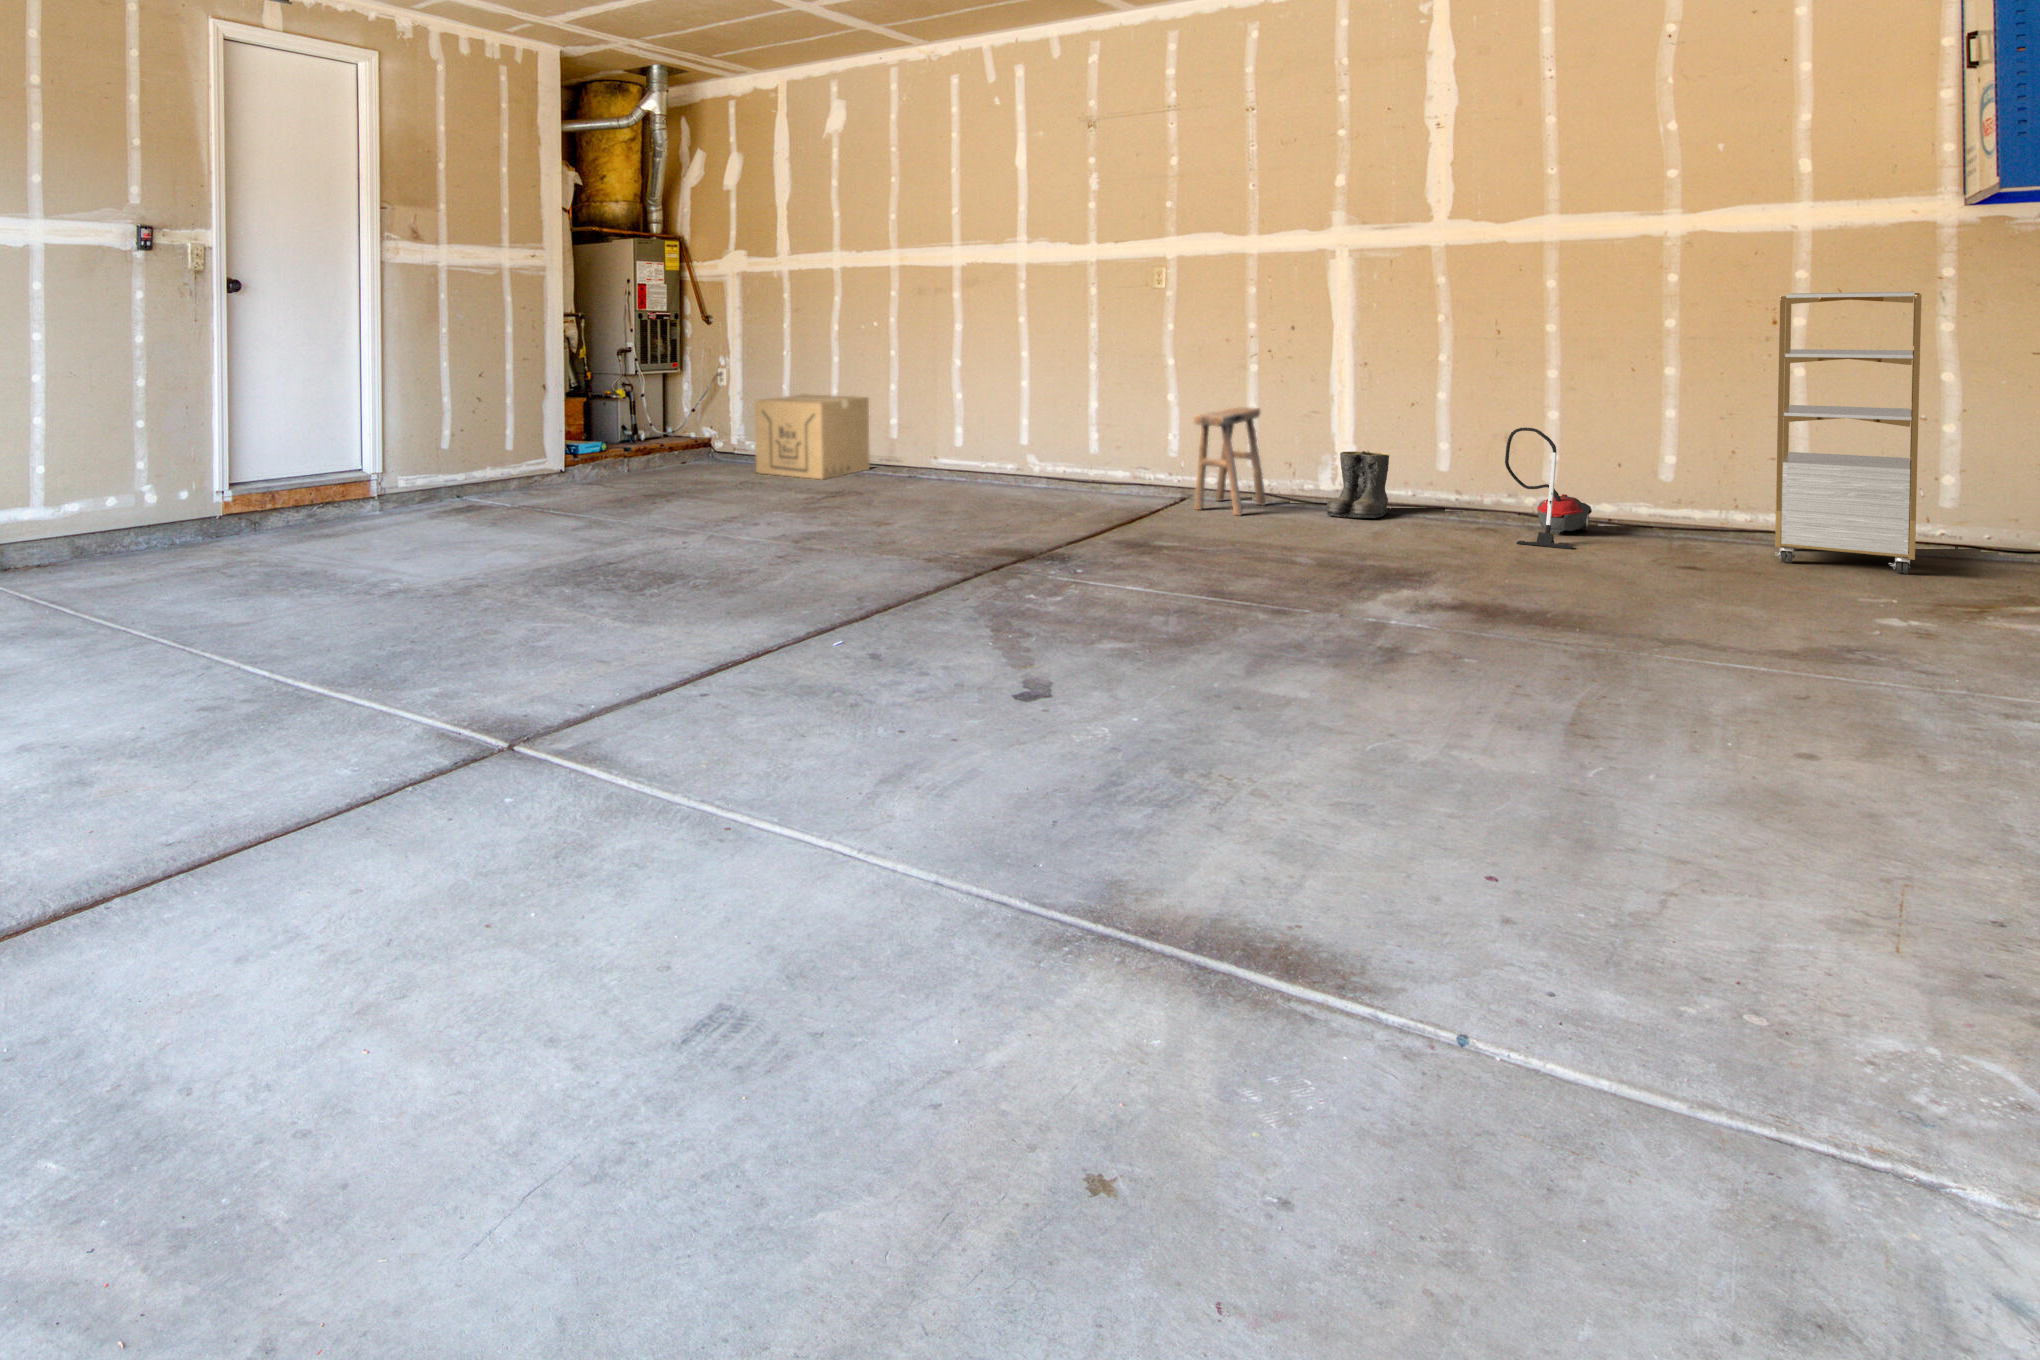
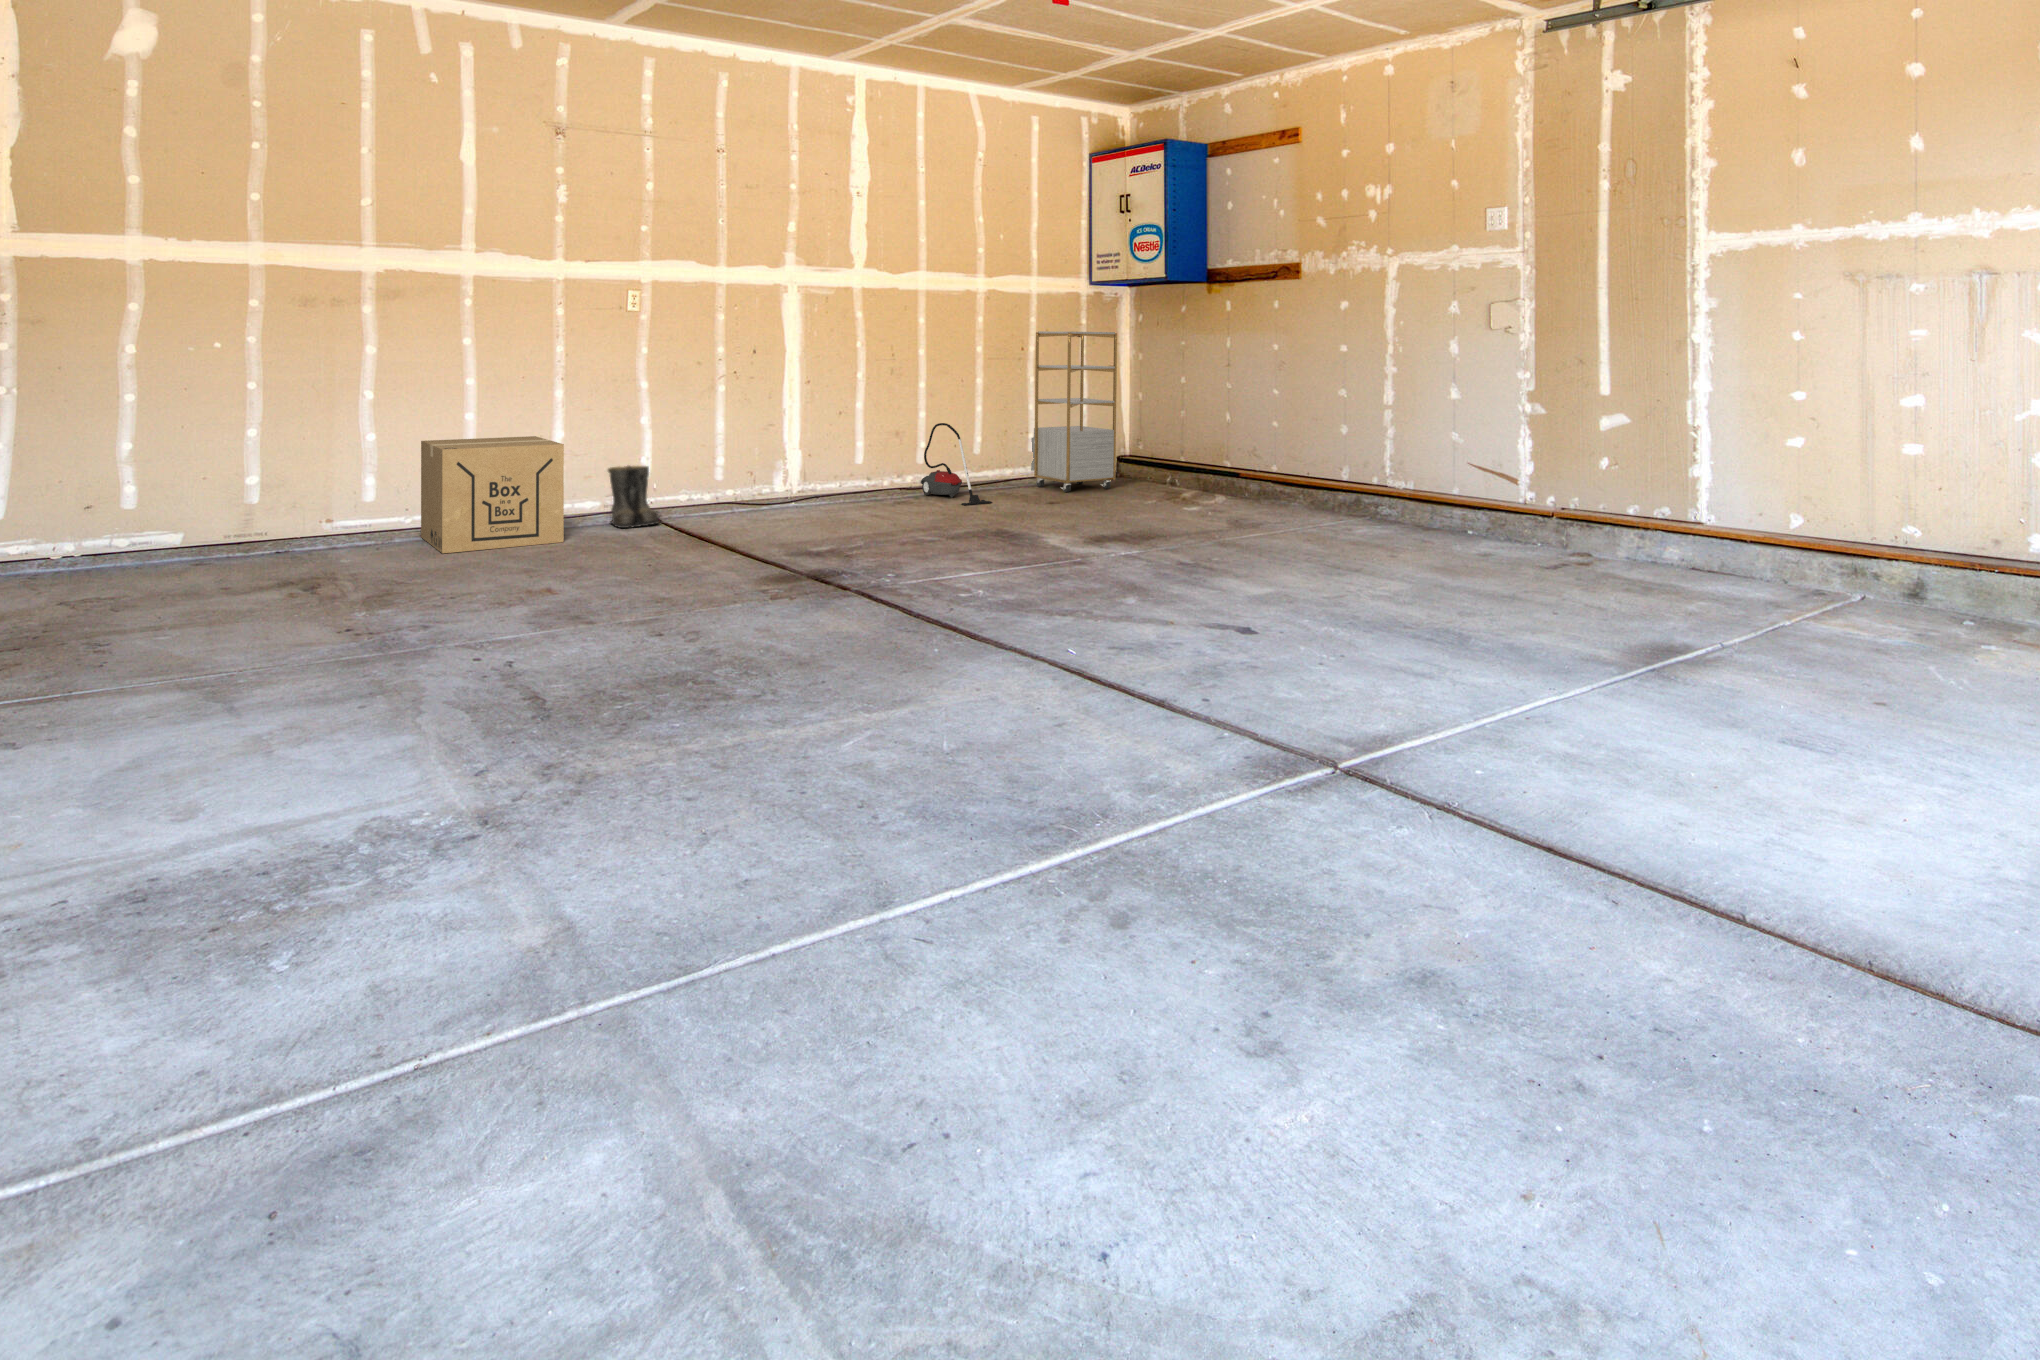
cardboard box: present [754,395,870,479] -> present [421,436,564,553]
stool: present [1193,407,1266,515] -> none [702,425,775,523]
boots: present [1326,451,1389,518] -> present [608,466,659,528]

